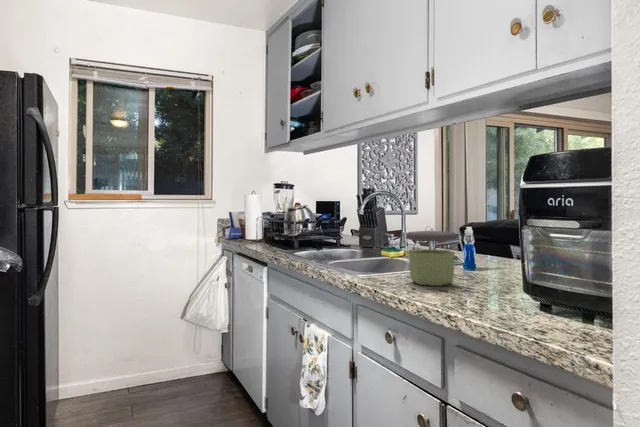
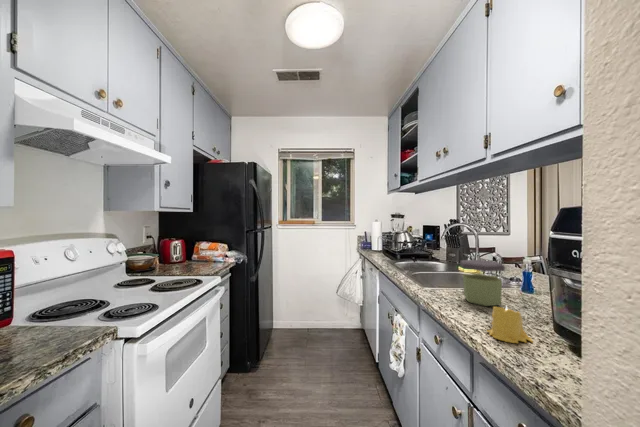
candle: none [460,271,507,313] -> present [487,306,533,343]

